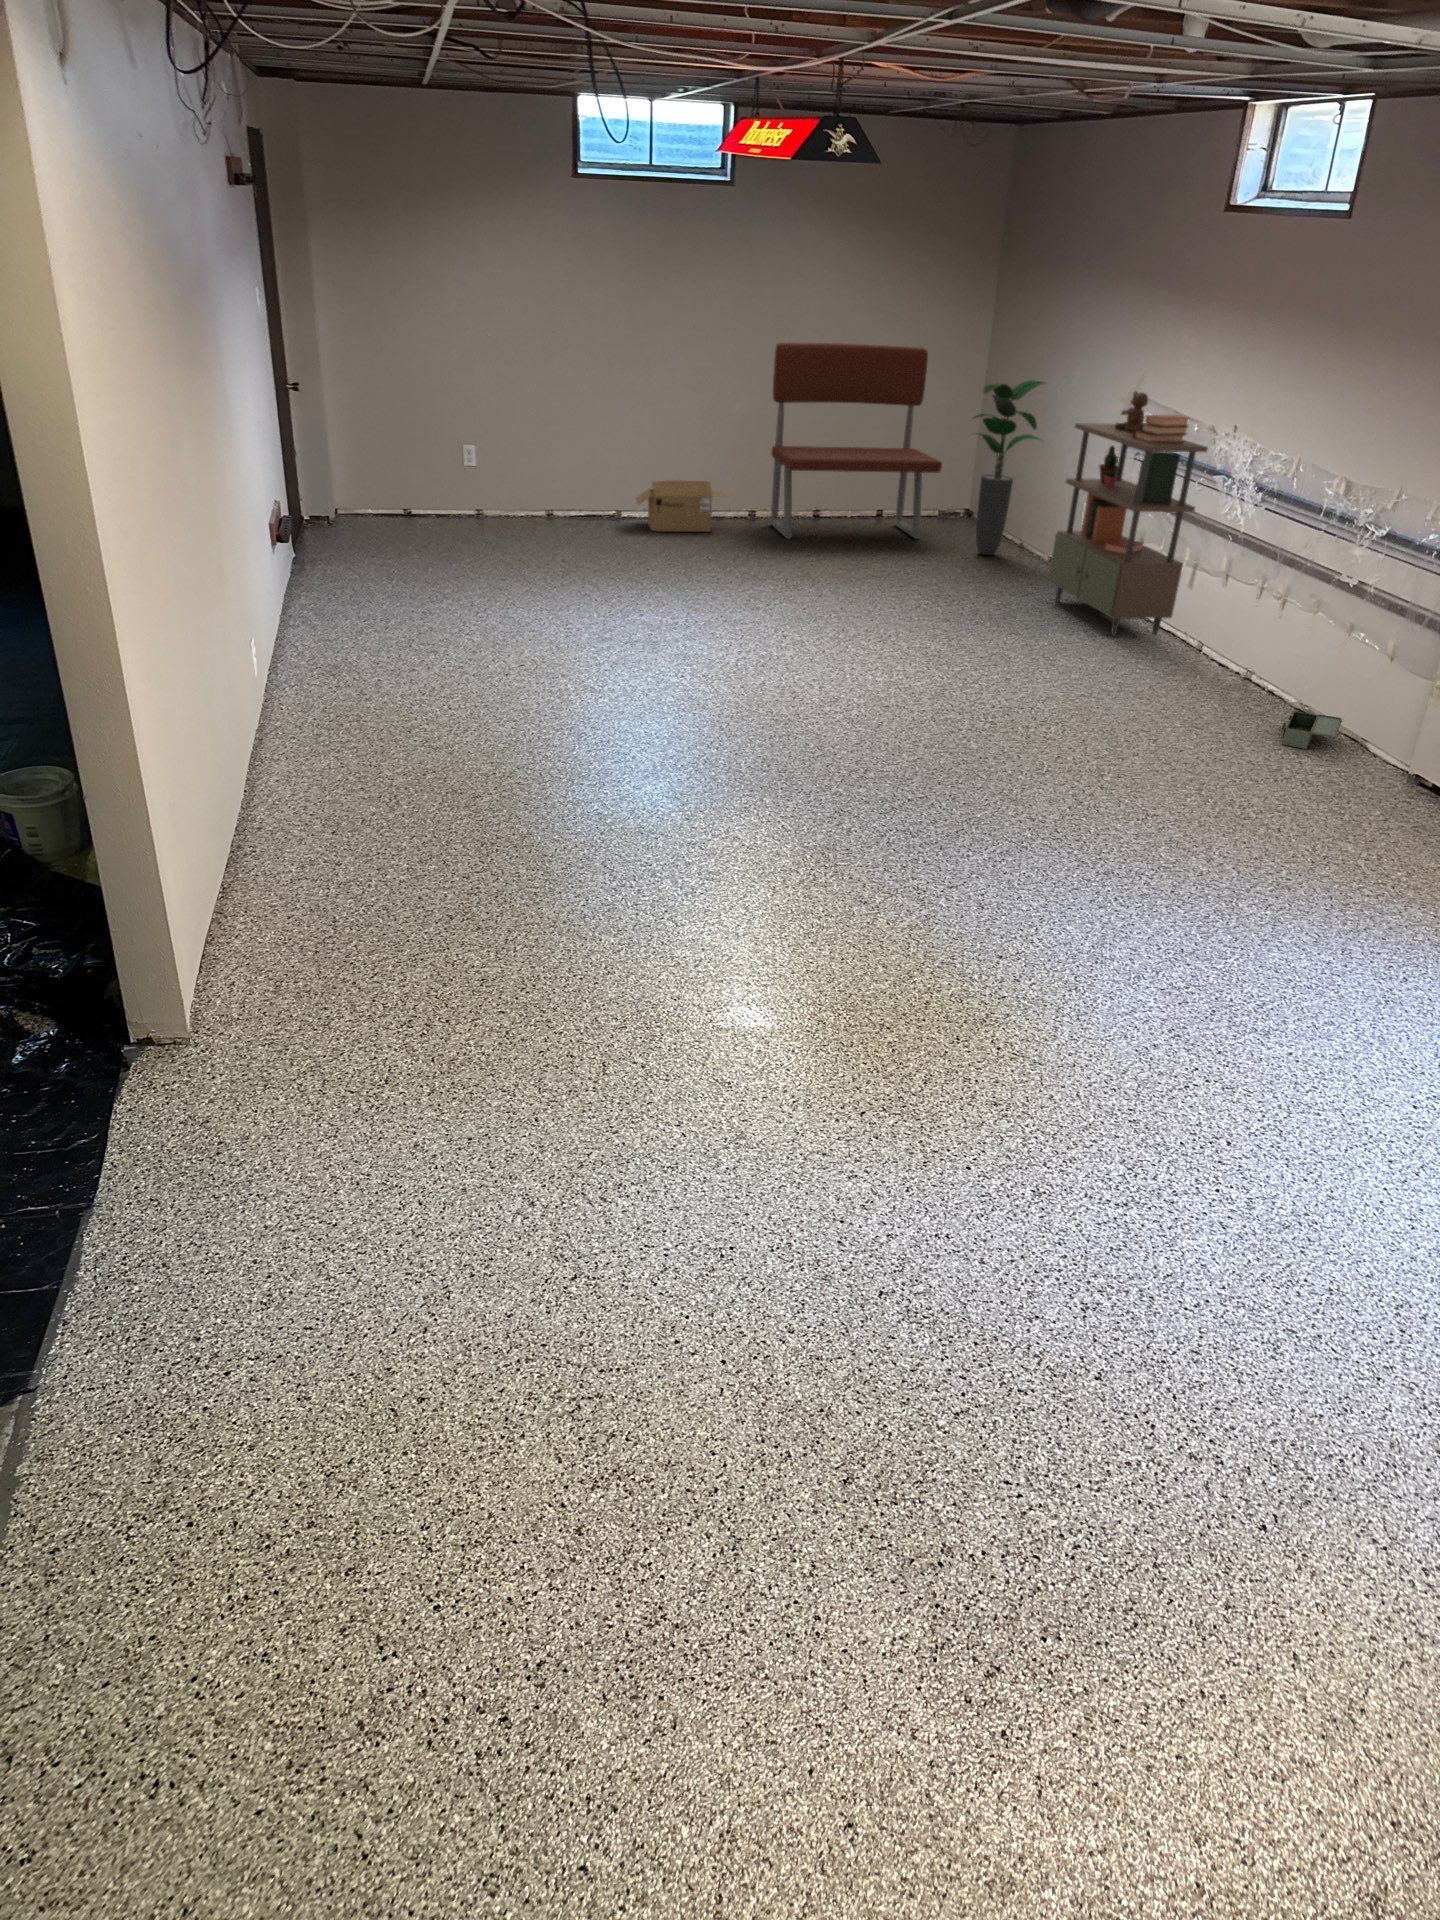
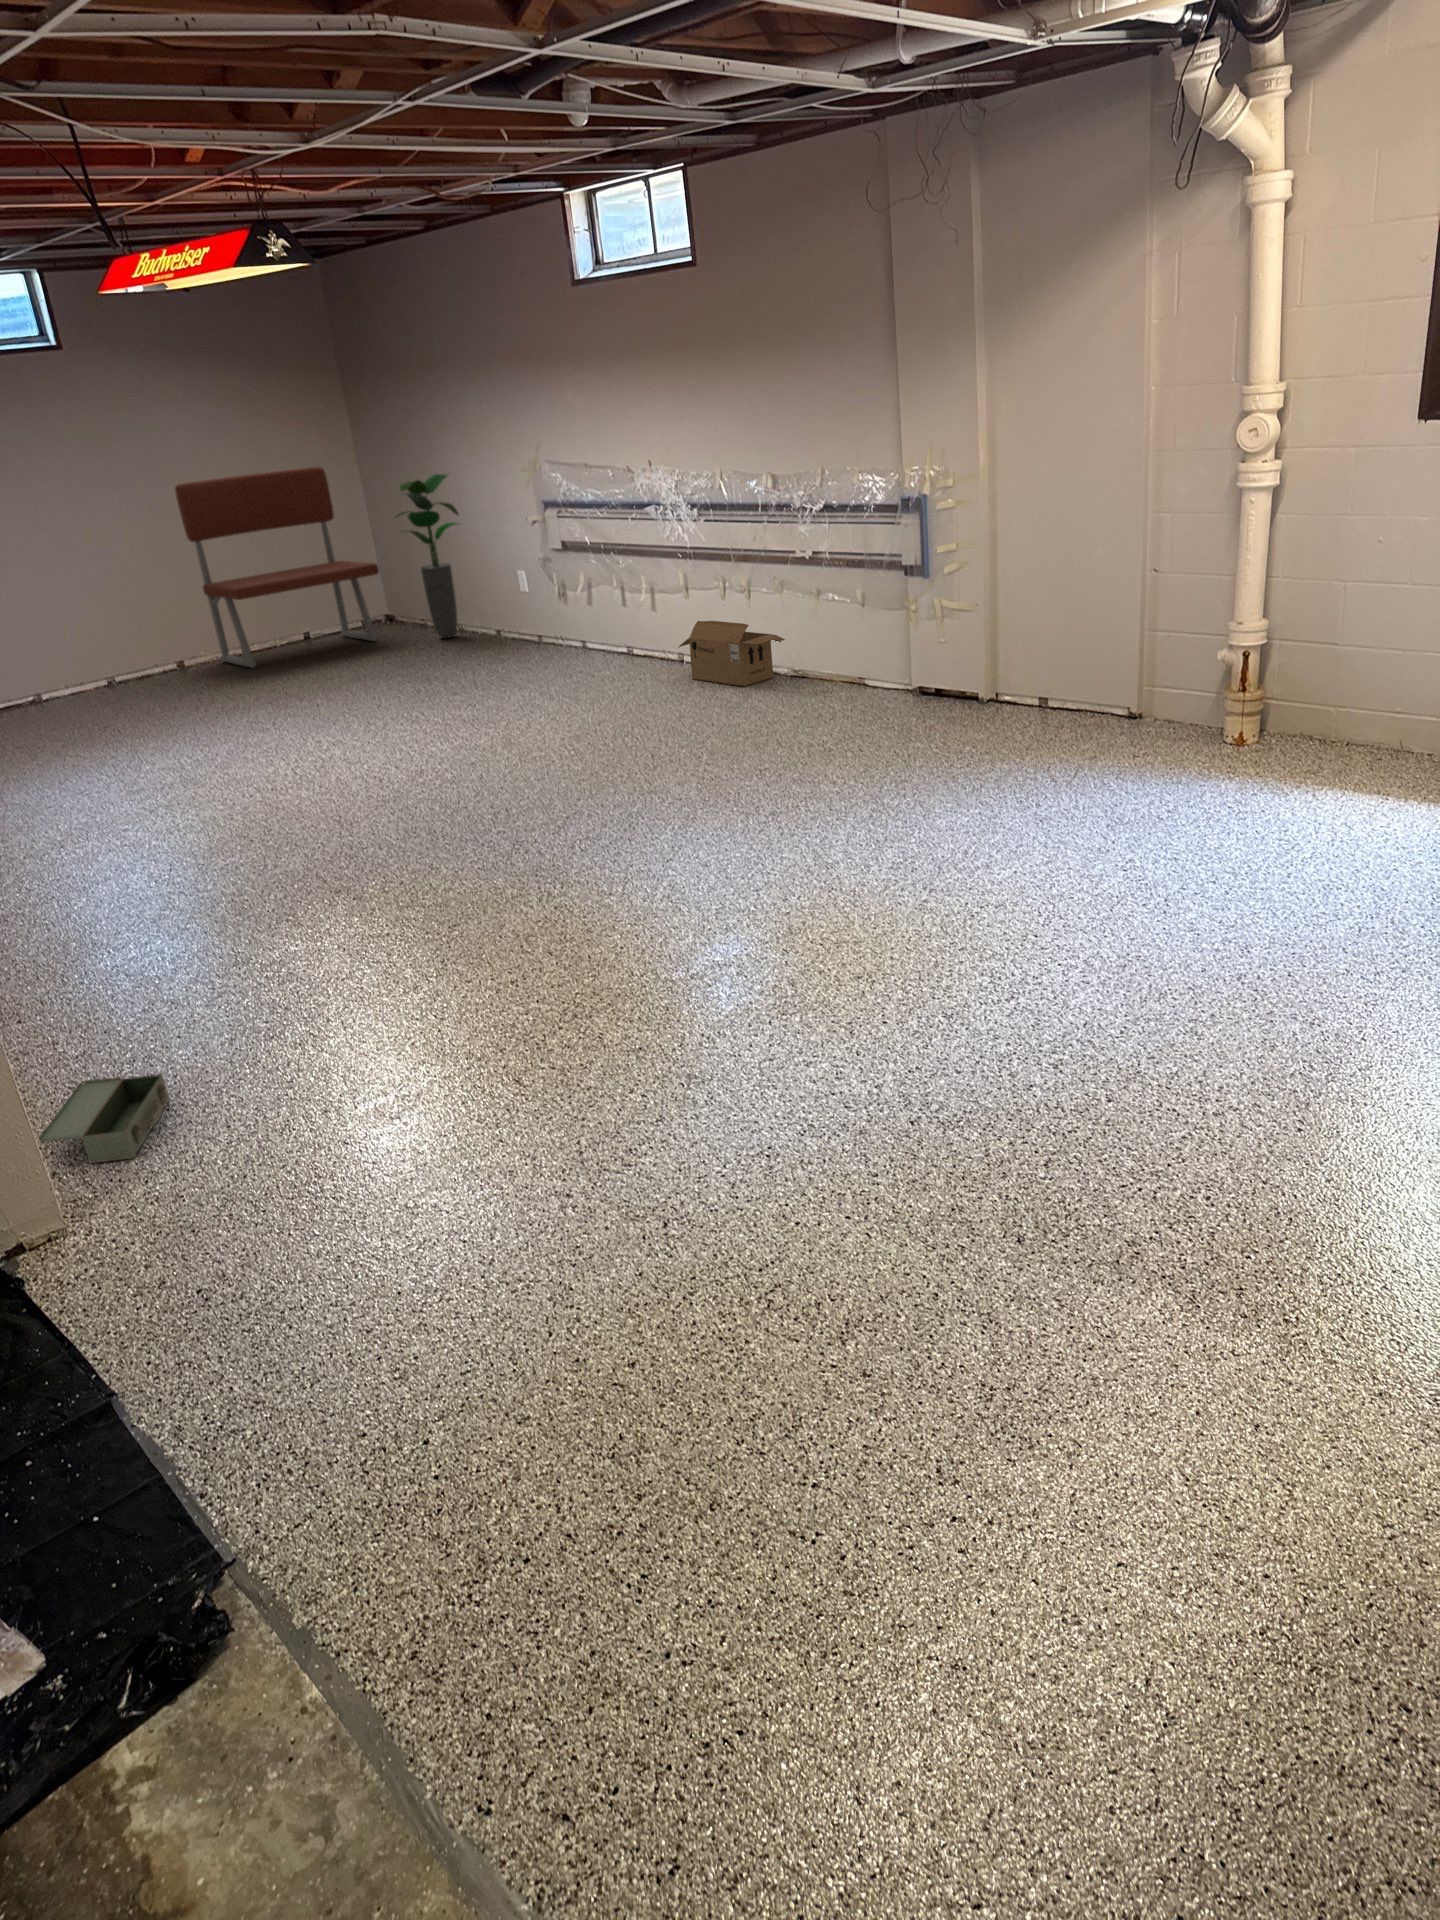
shelving unit: present [1049,392,1208,636] -> none [509,455,654,665]
cardboard box: present [636,481,727,532] -> present [679,621,785,686]
toolbox: present [1281,711,1343,749] -> present [39,1074,170,1163]

